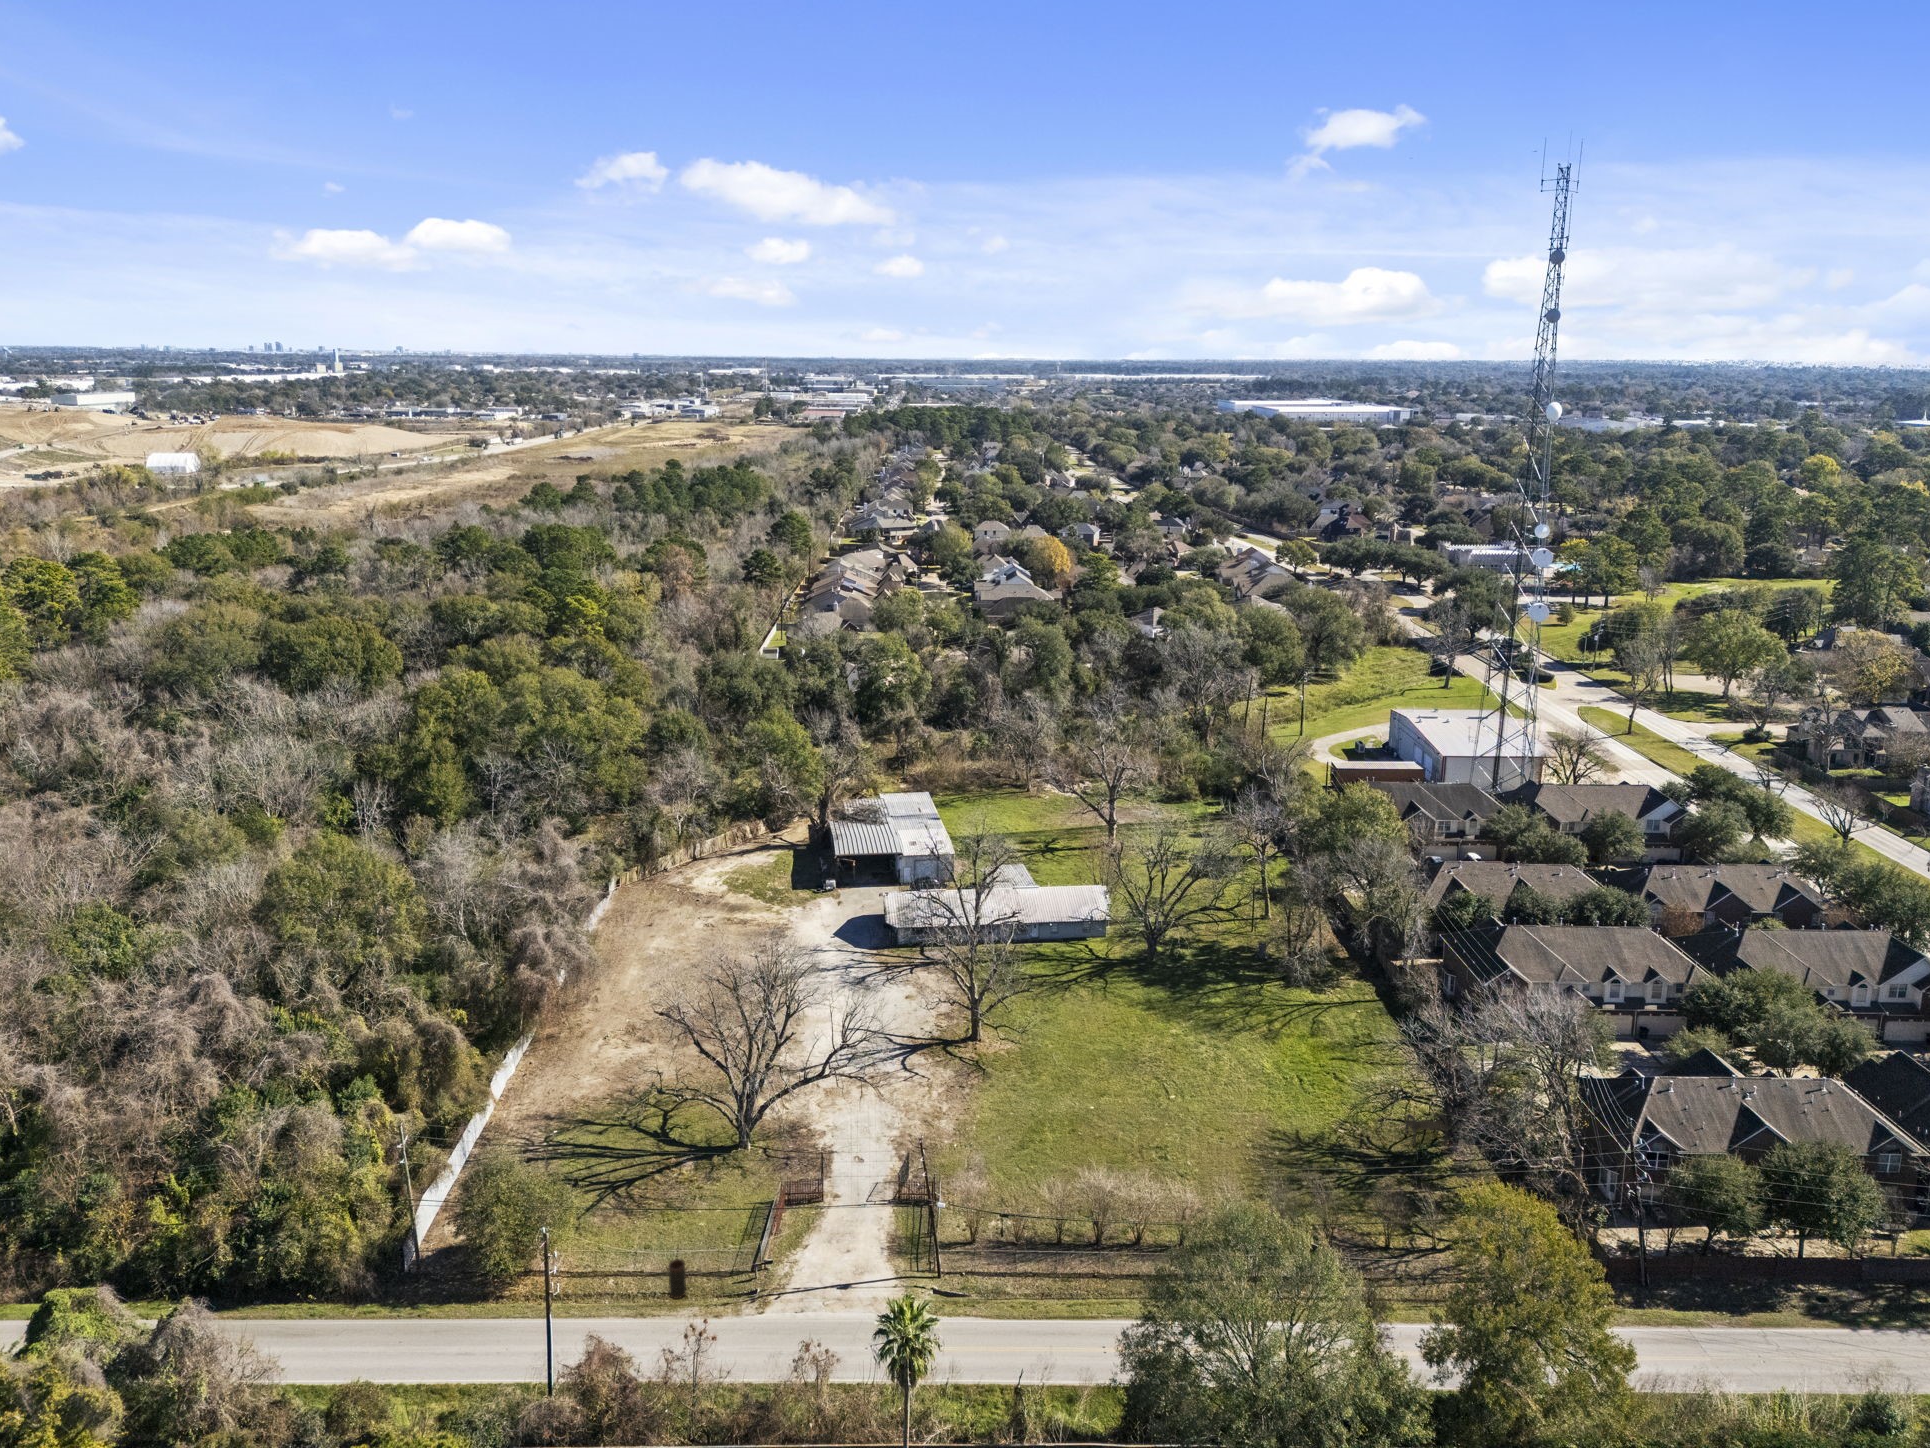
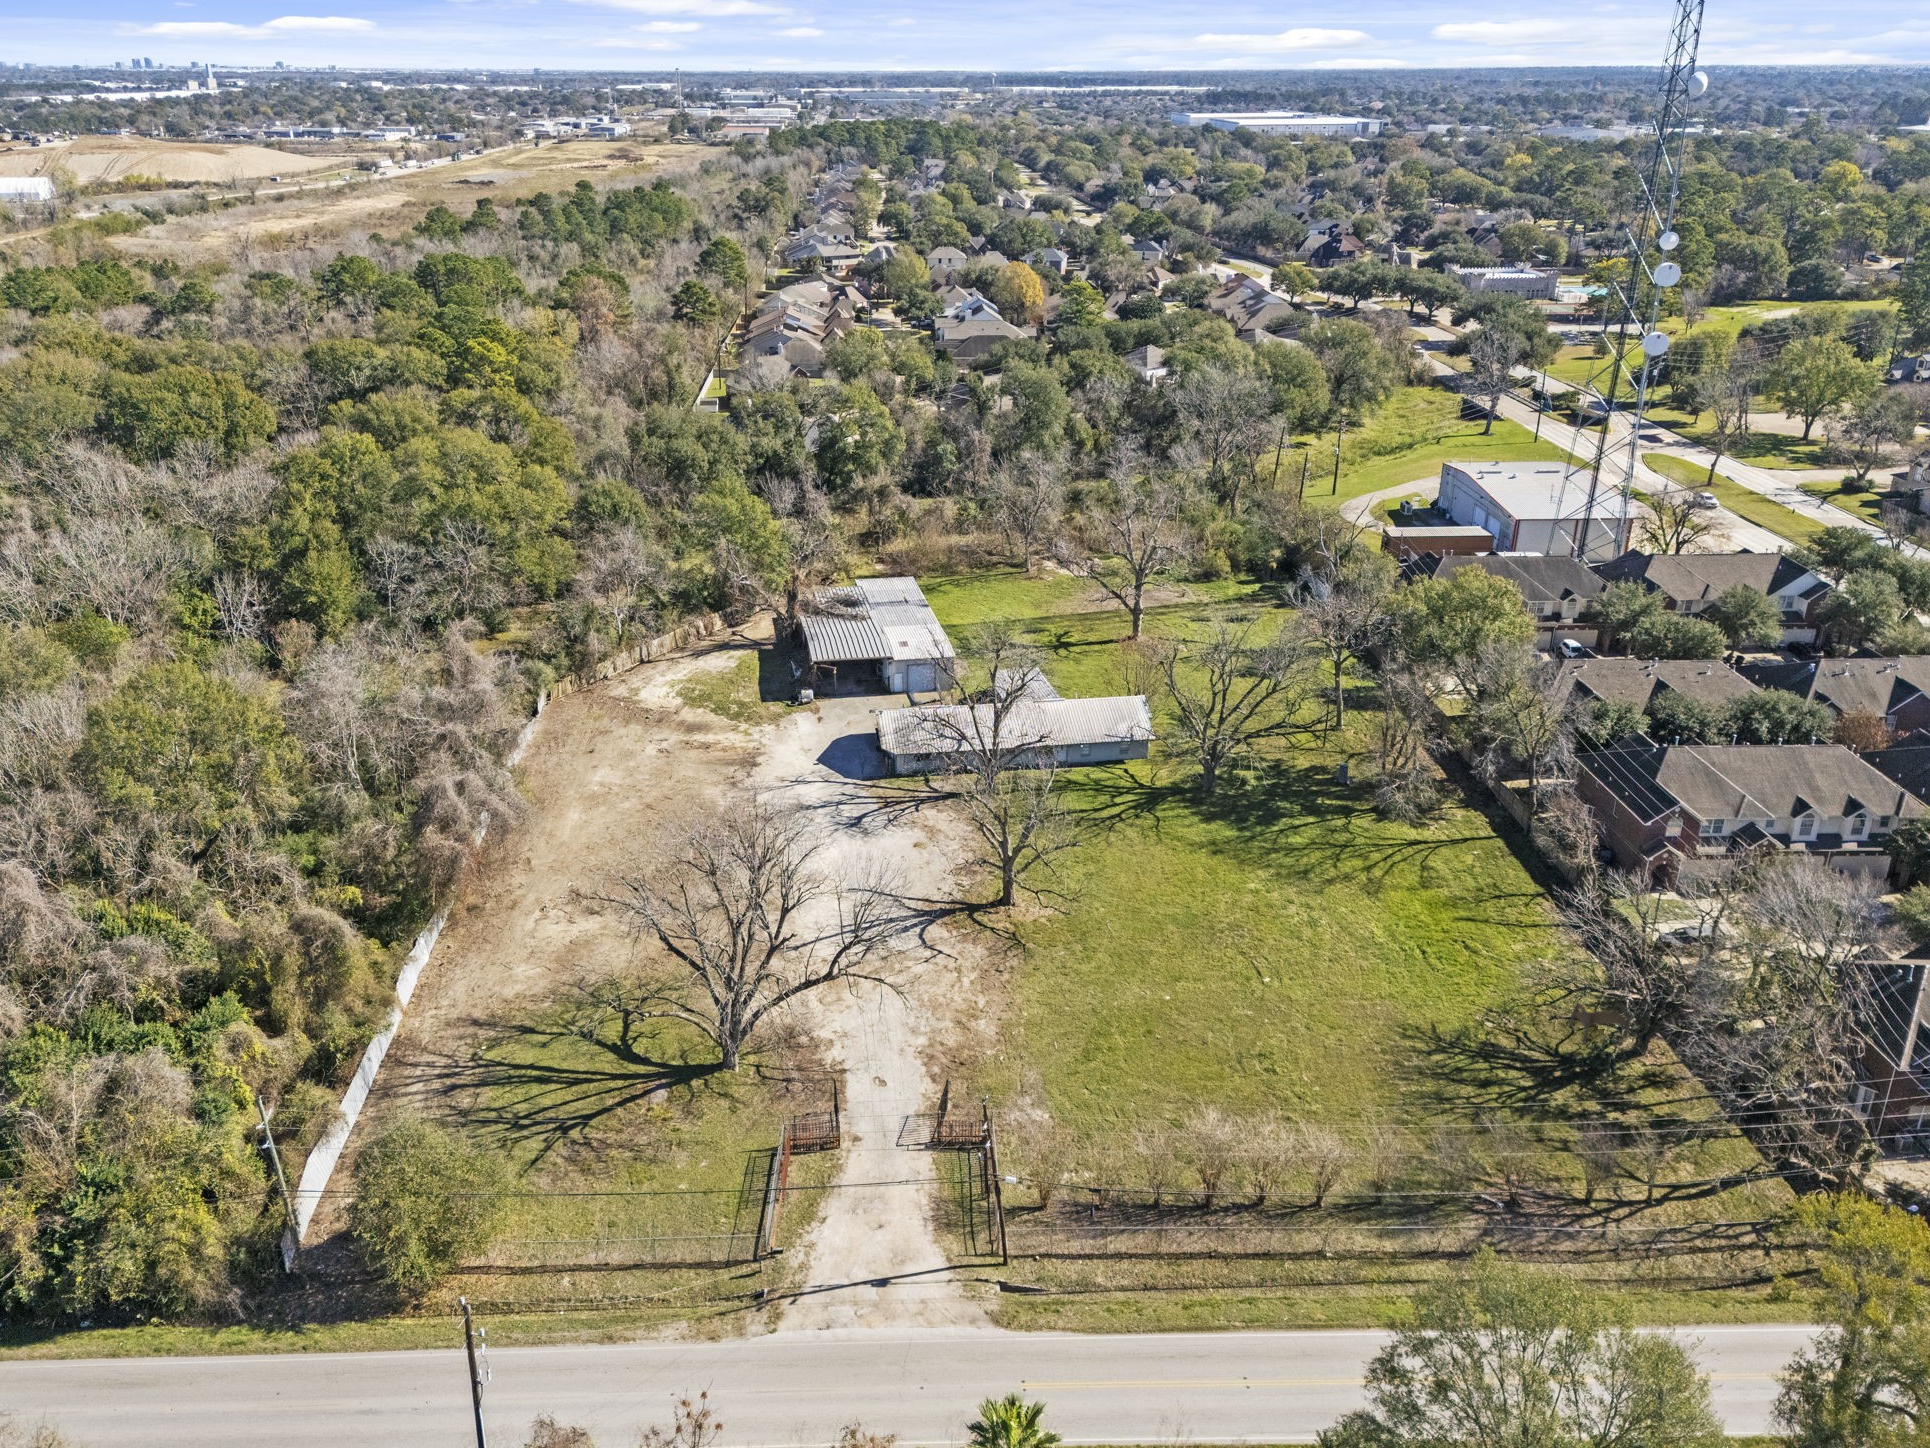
trash can: present [668,1259,686,1299] -> none [644,1255,670,1305]

